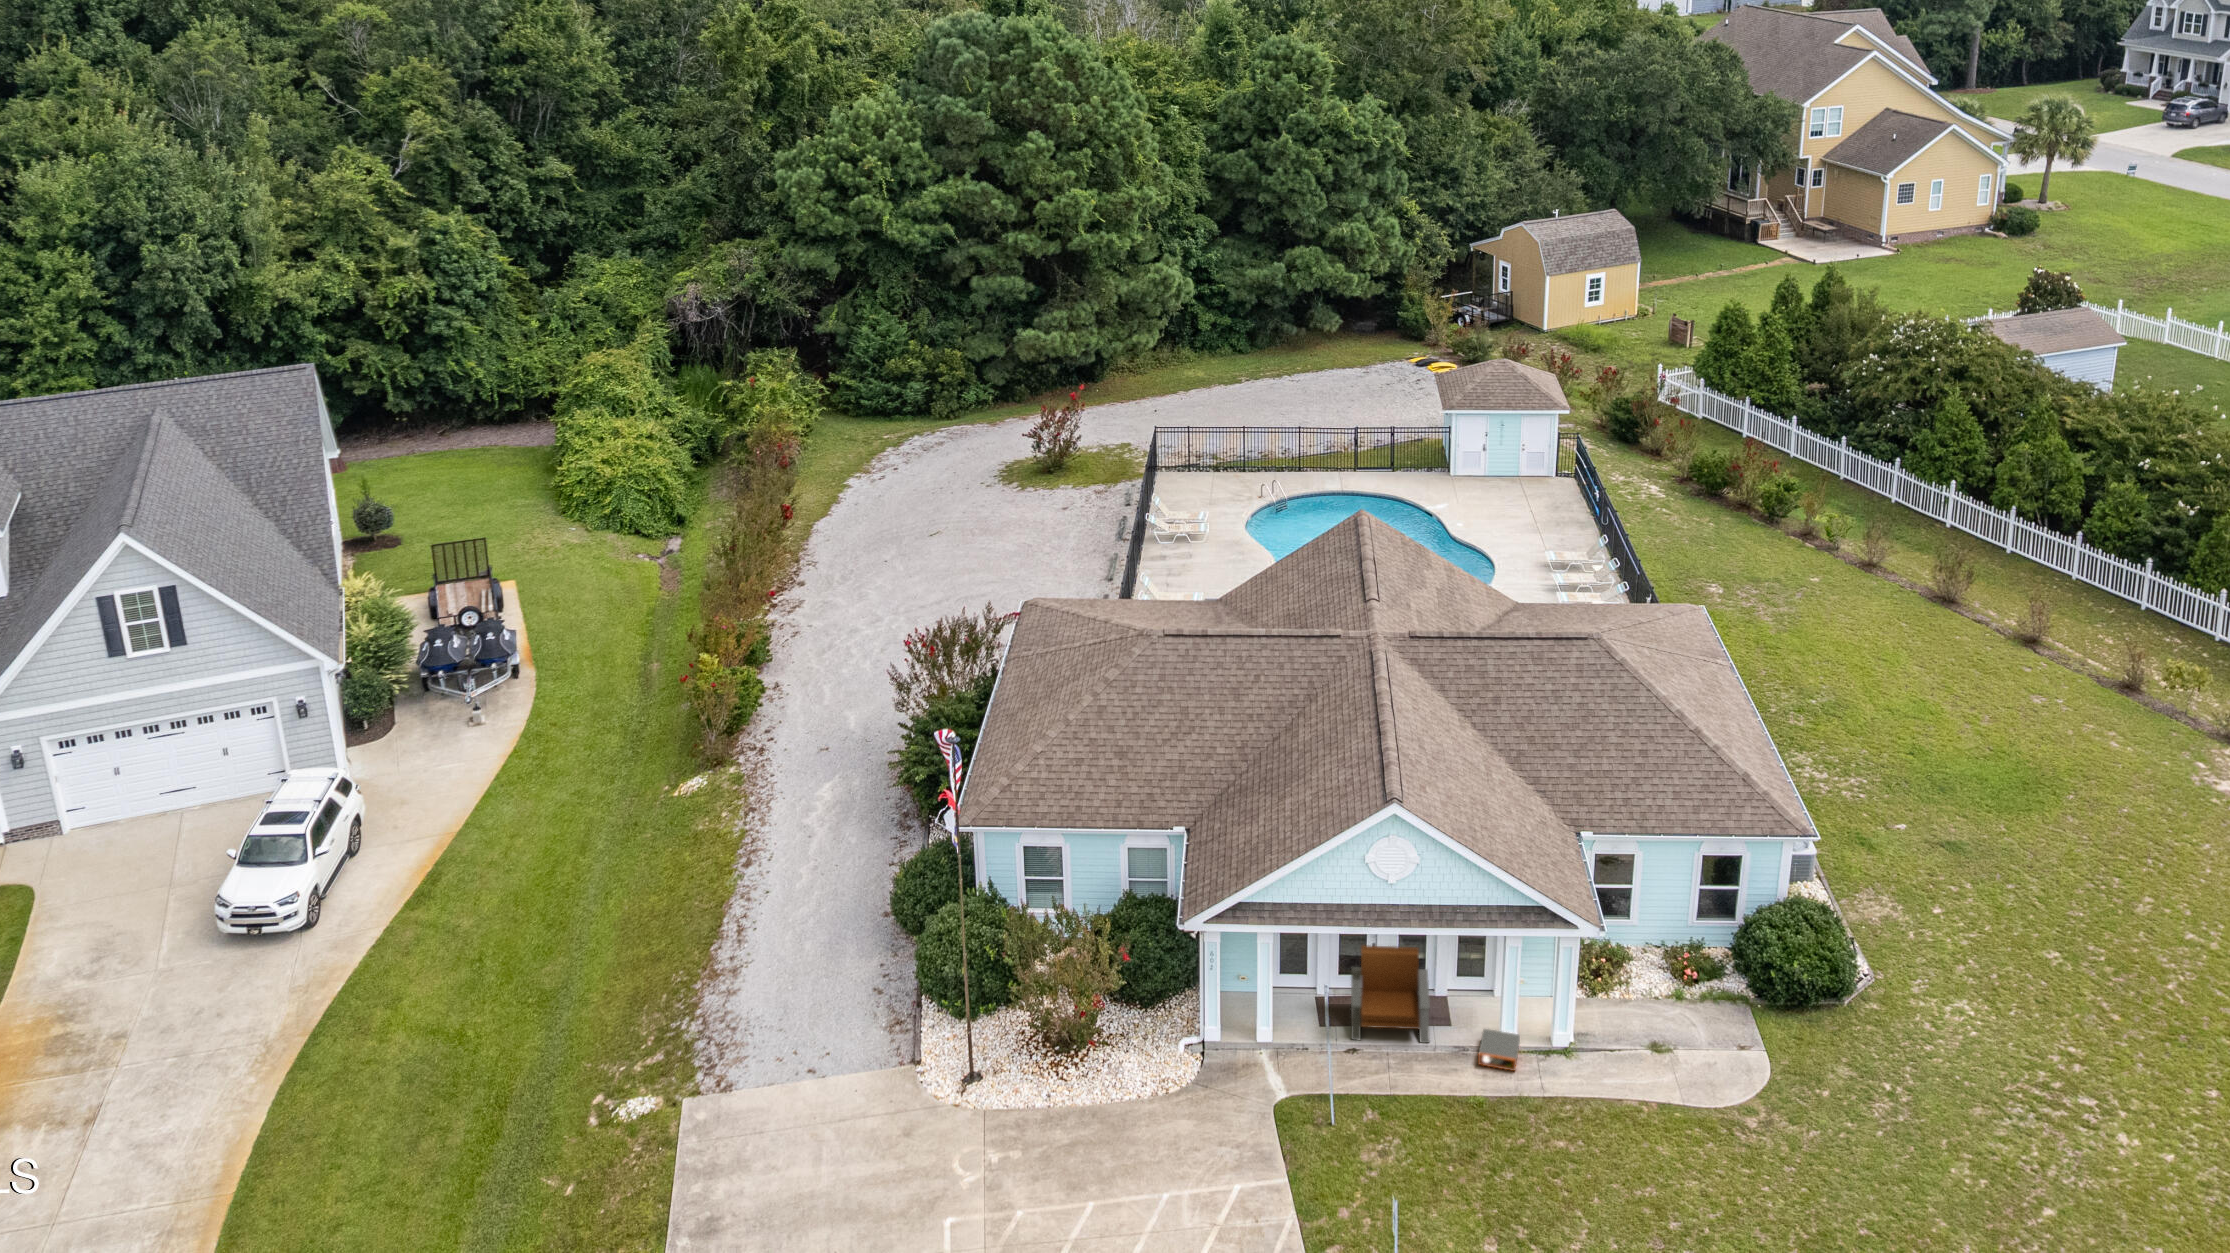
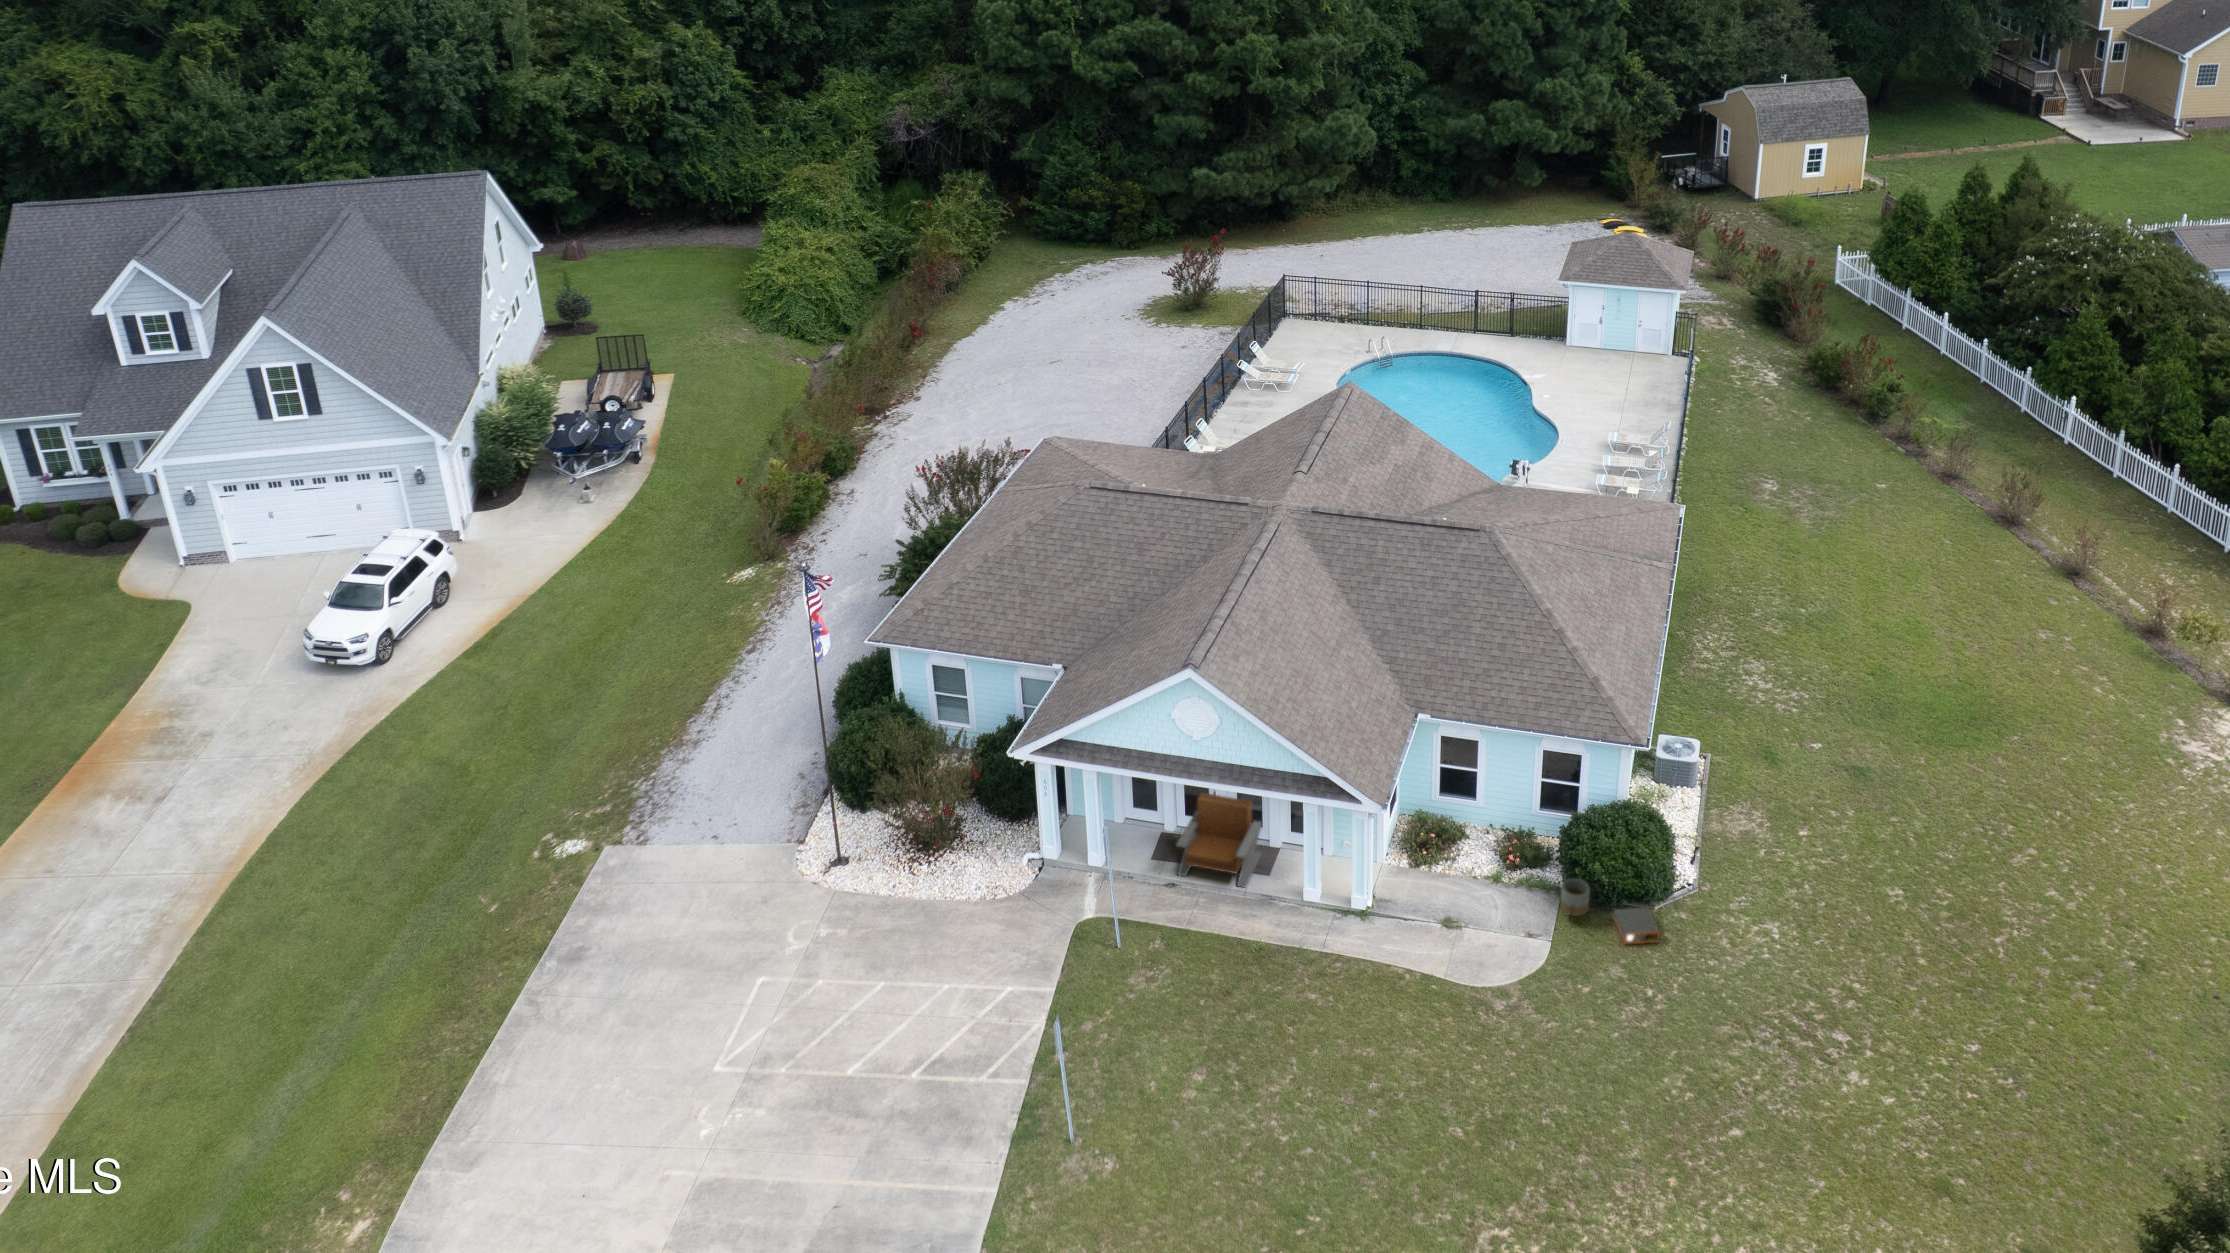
planter: none [1761,984,1793,1035] -> present [1561,879,1589,916]
storage box: present [1478,1029,1520,1071] -> present [1614,907,1659,945]

